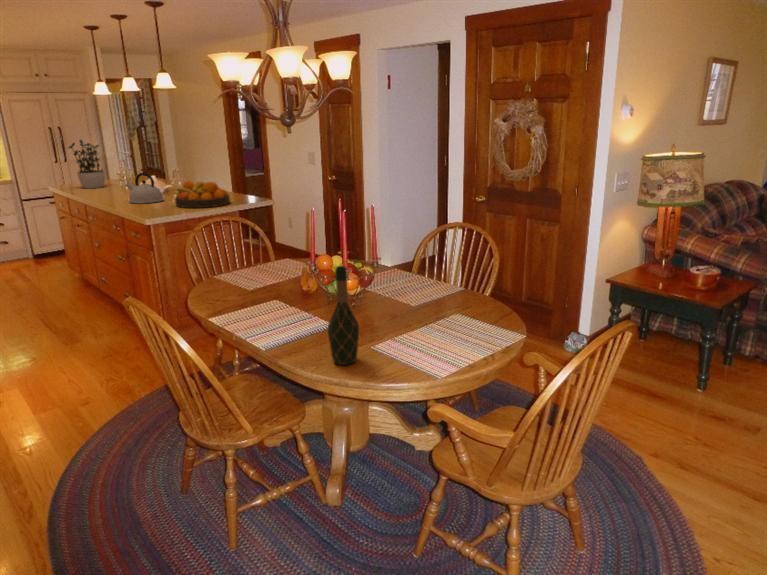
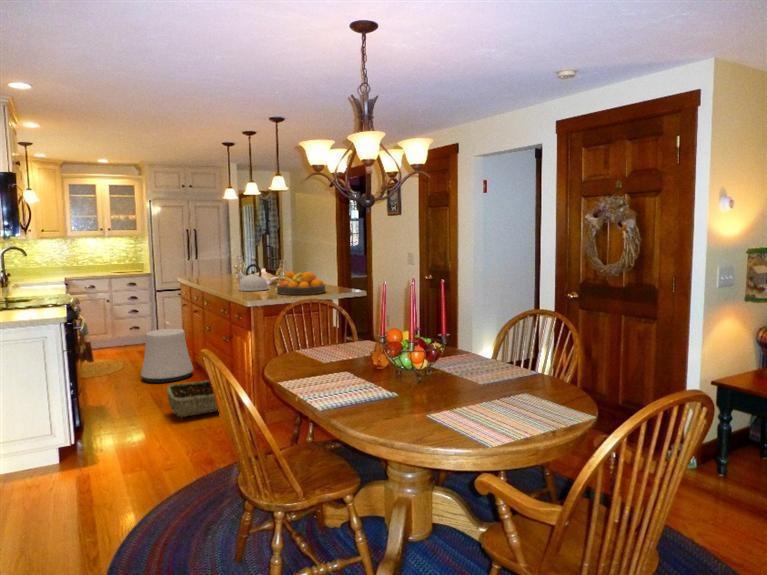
potted plant: present [69,140,105,189] -> none [196,238,225,281]
stool: none [20,244,83,305] -> present [141,329,193,383]
wine bottle: present [328,266,359,365] -> none [379,327,411,428]
woven basket: none [59,300,136,344] -> present [166,380,218,417]

